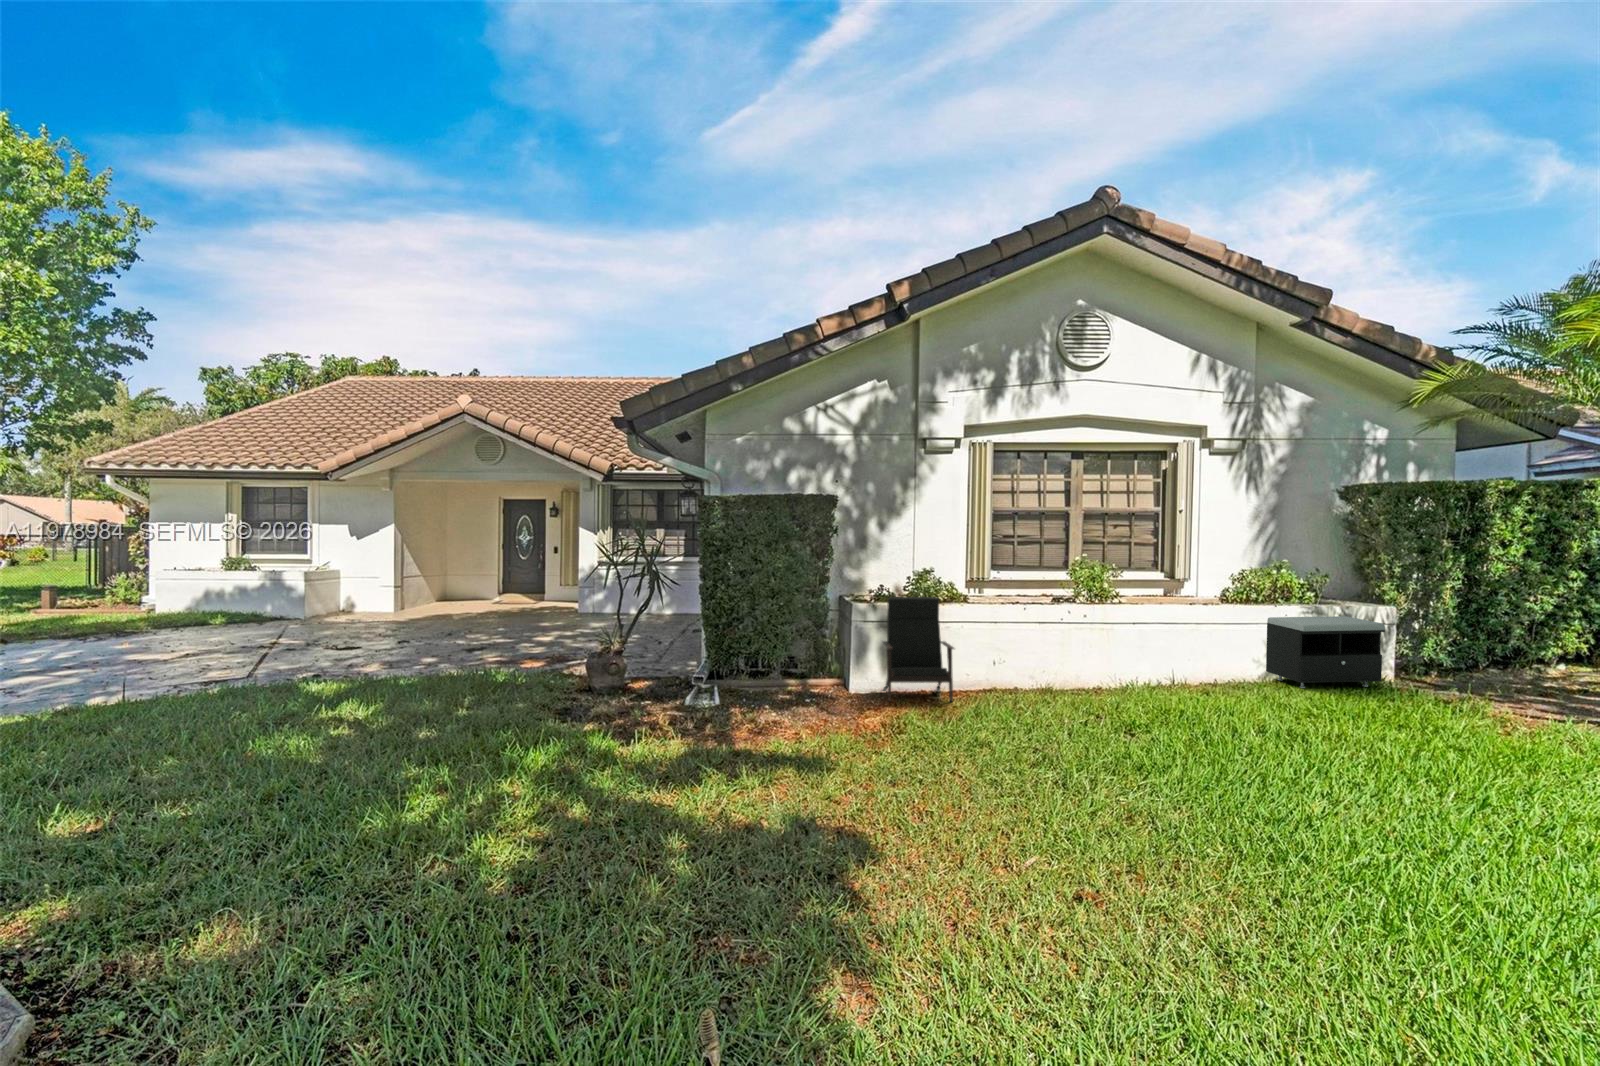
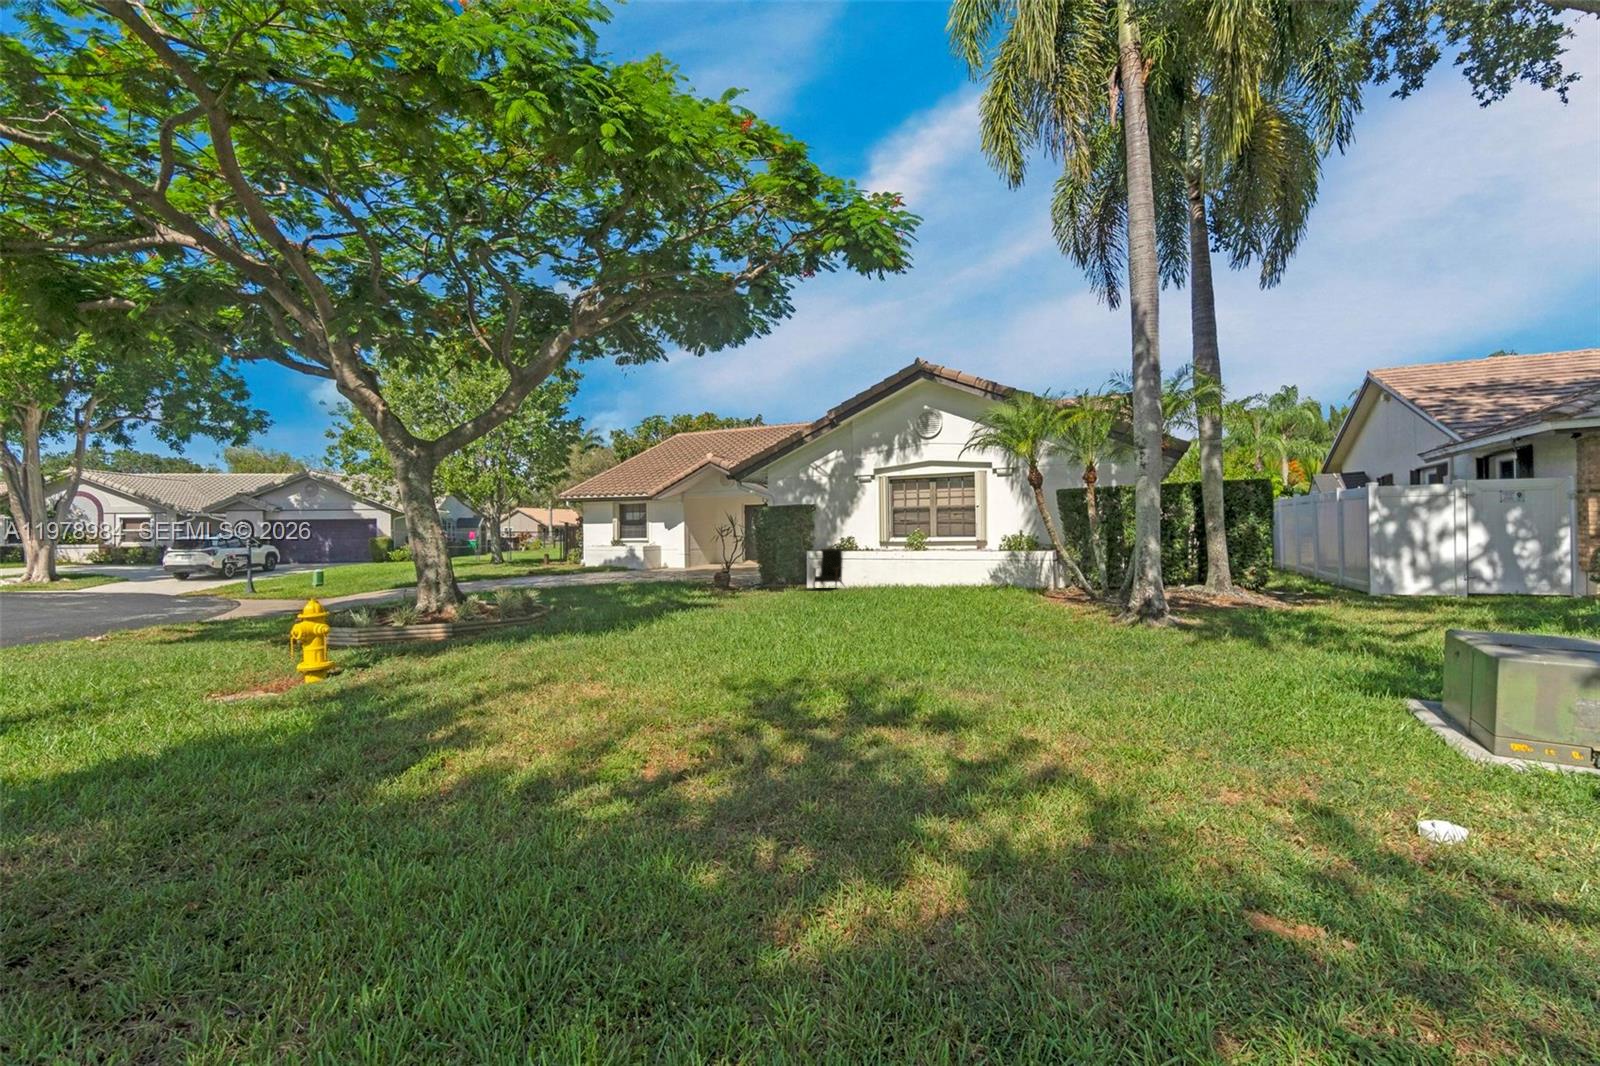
storage bench: present [1266,616,1385,688] -> none [987,556,1030,588]

